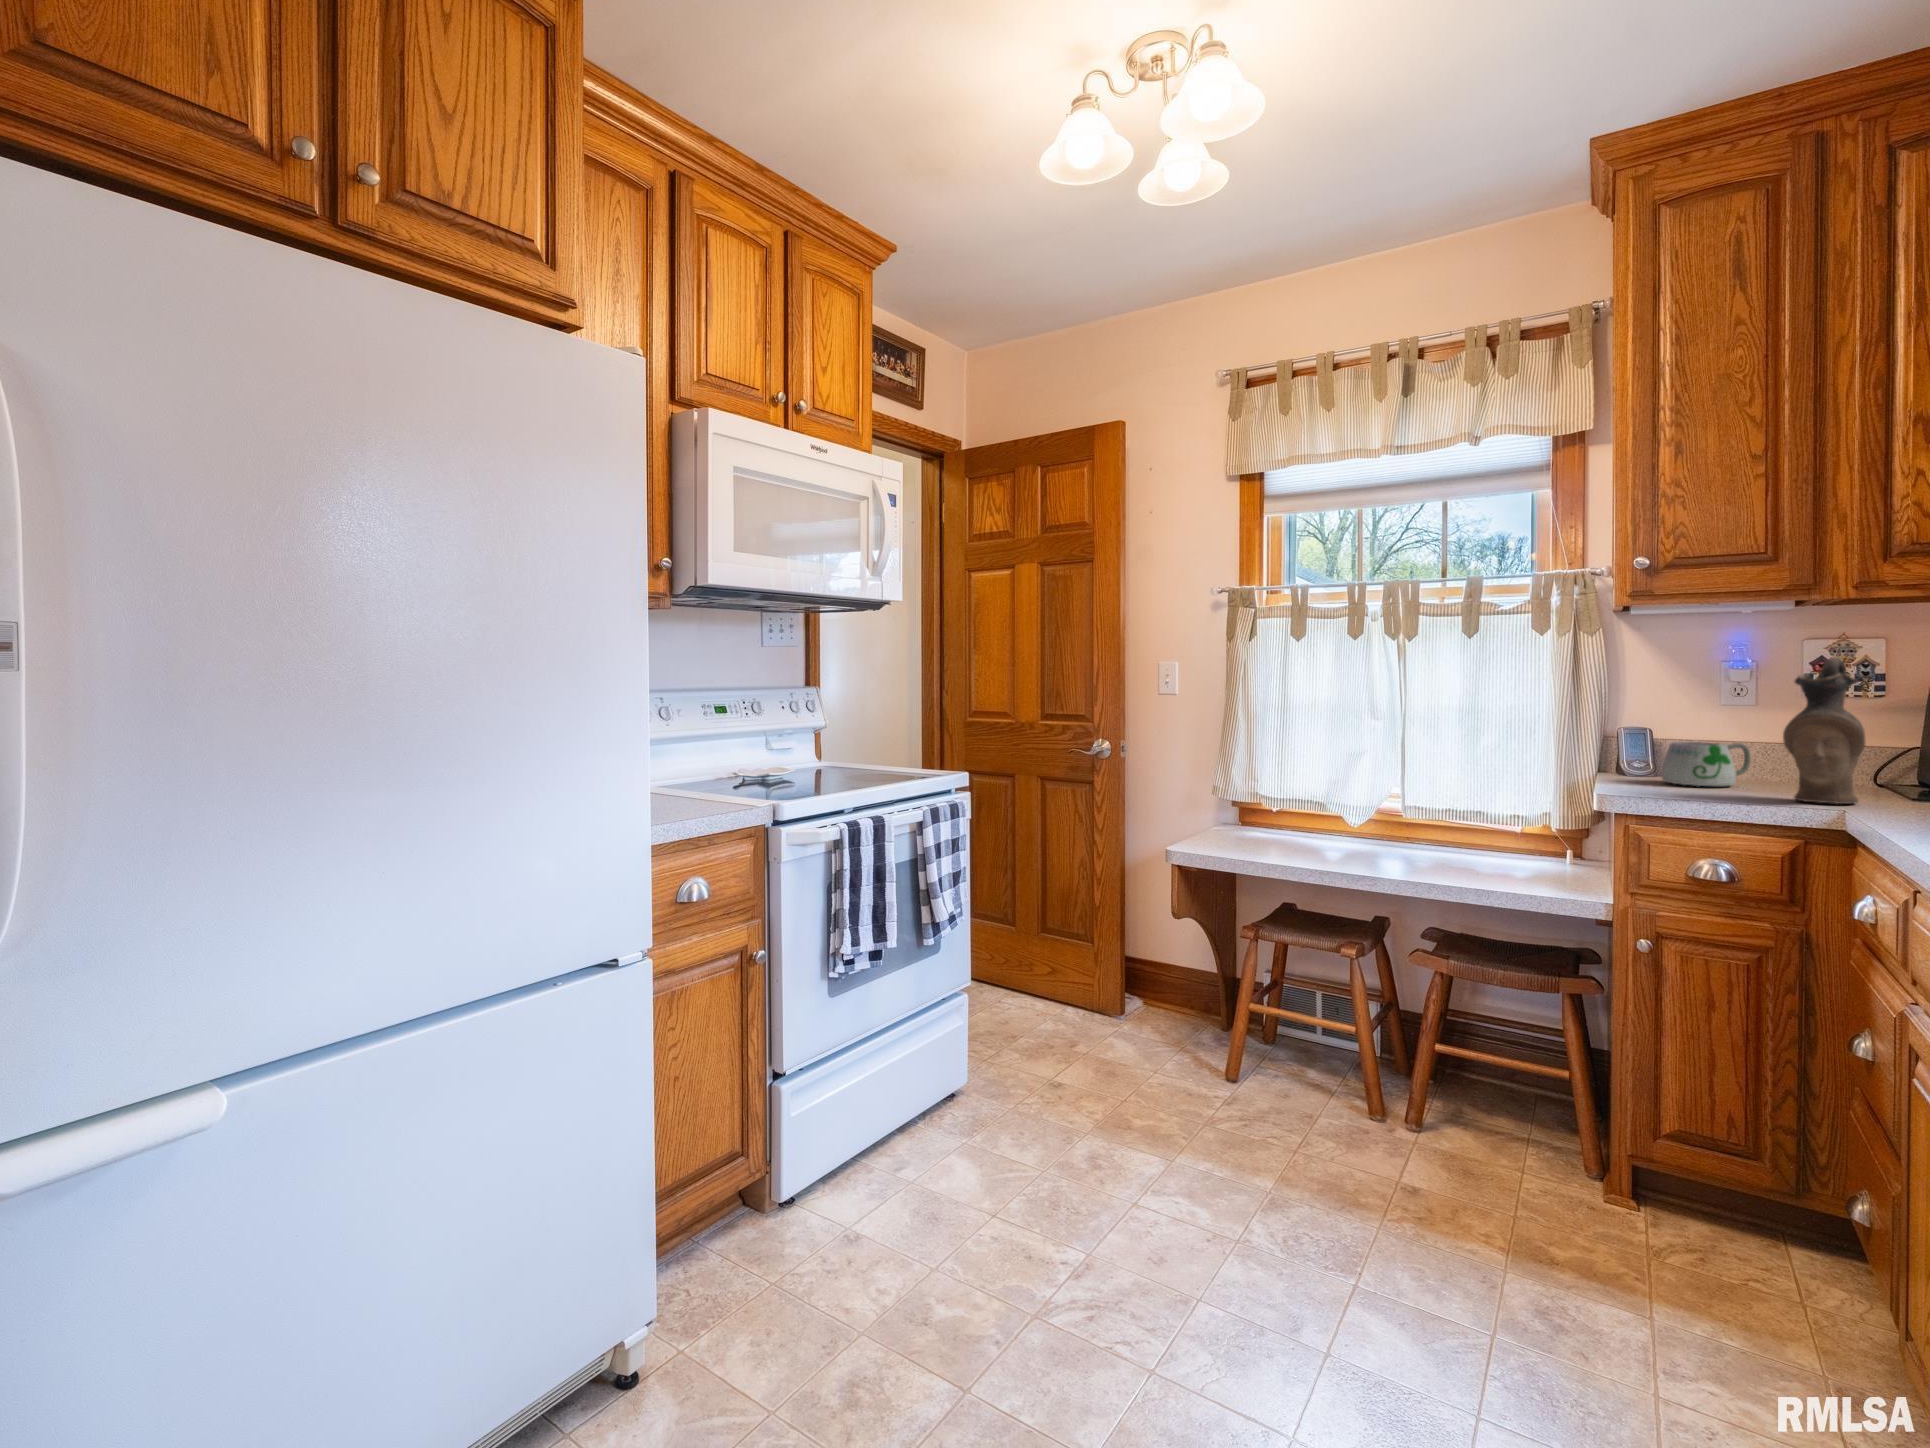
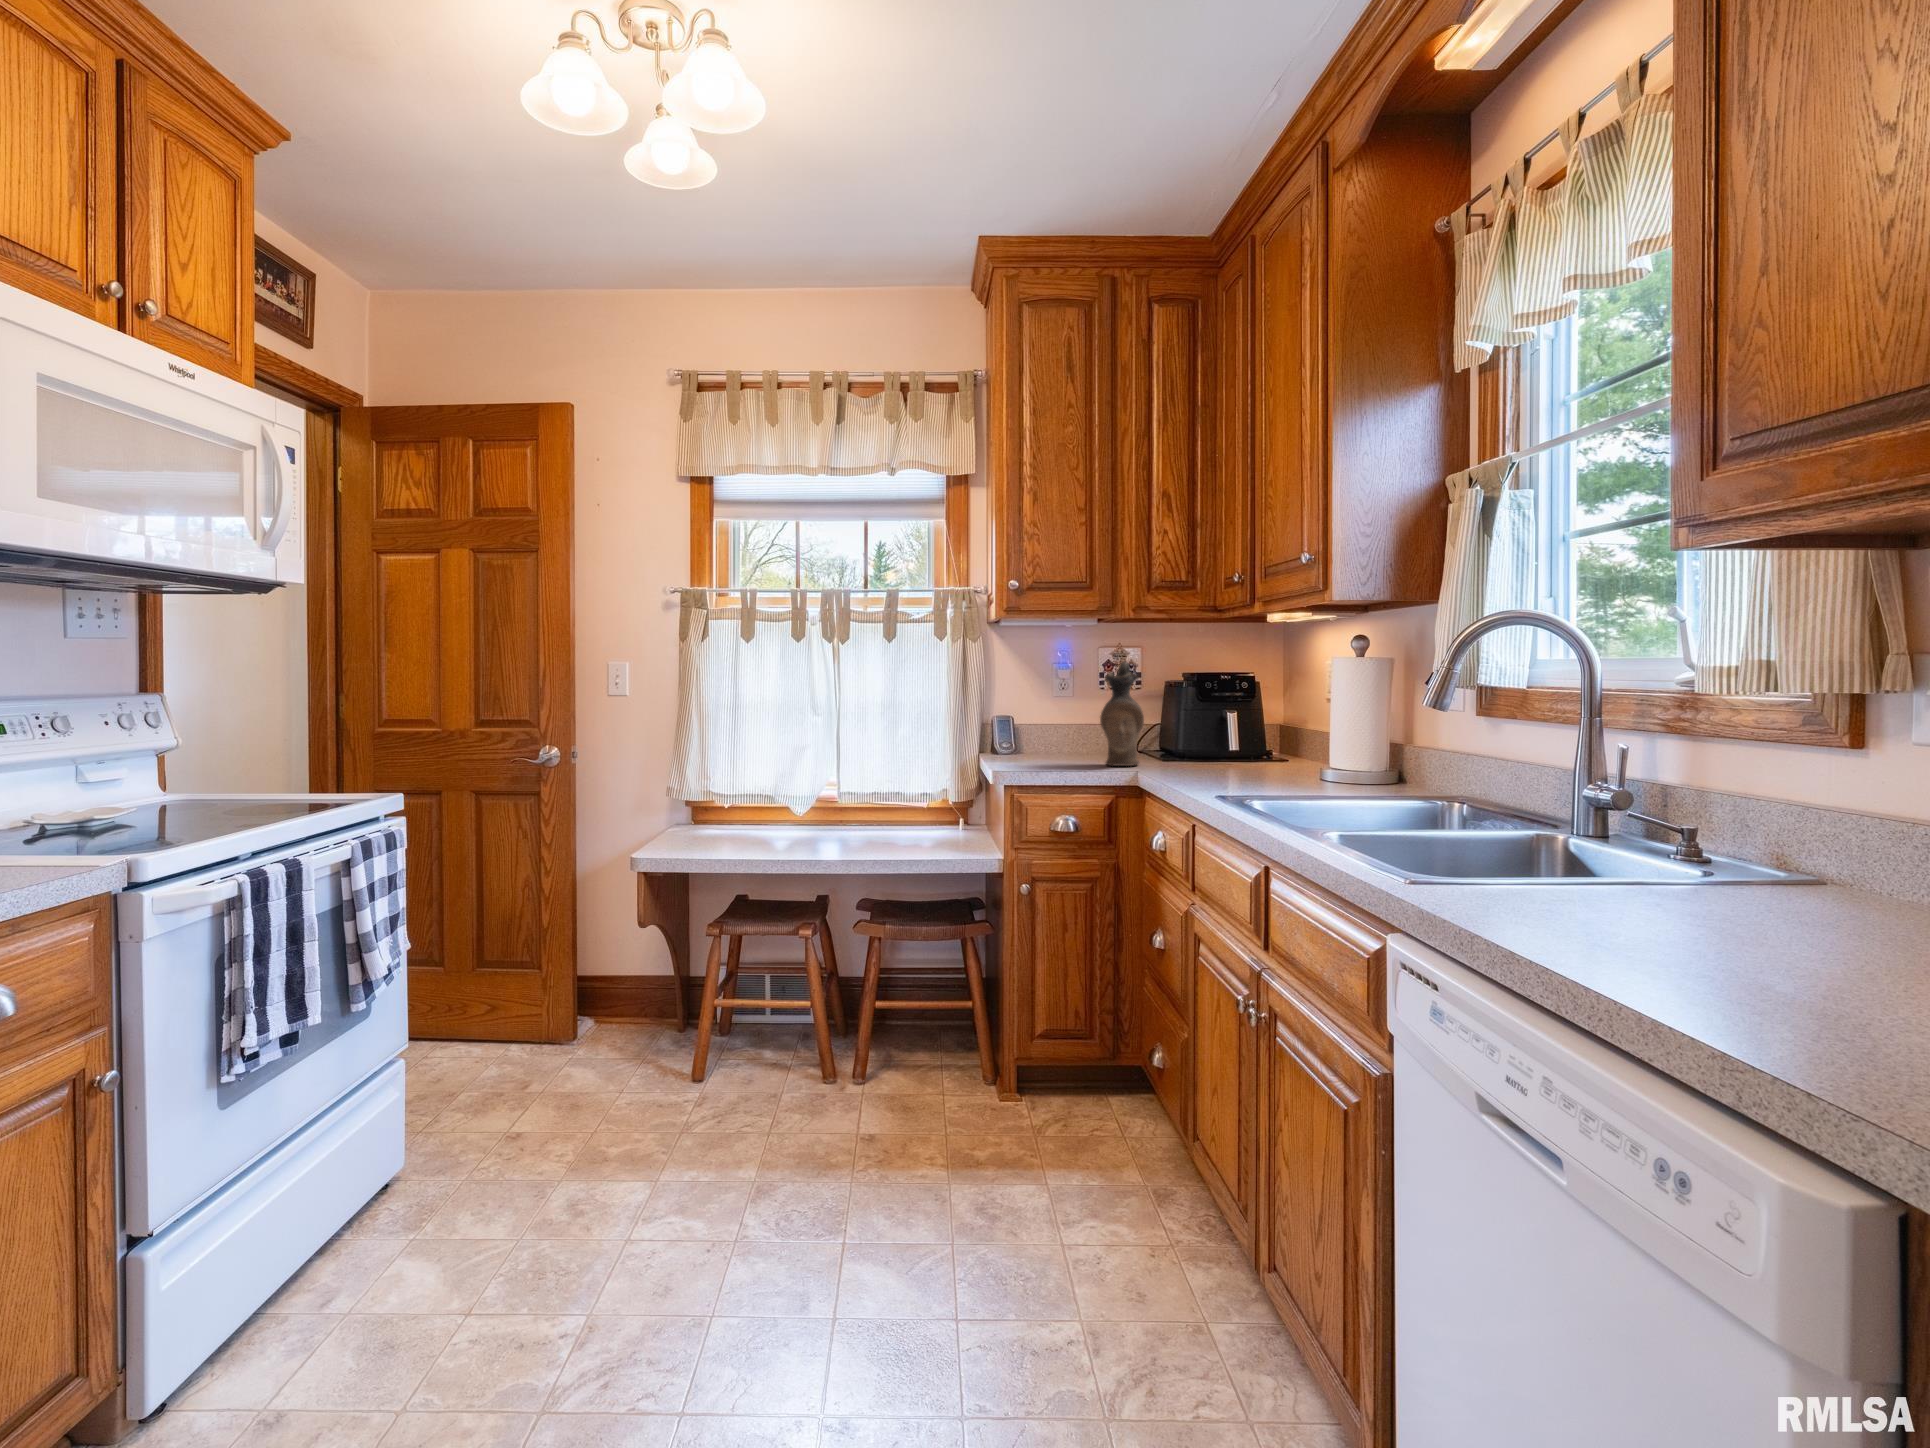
mug: present [1662,742,1751,788] -> none [1023,725,1079,758]

